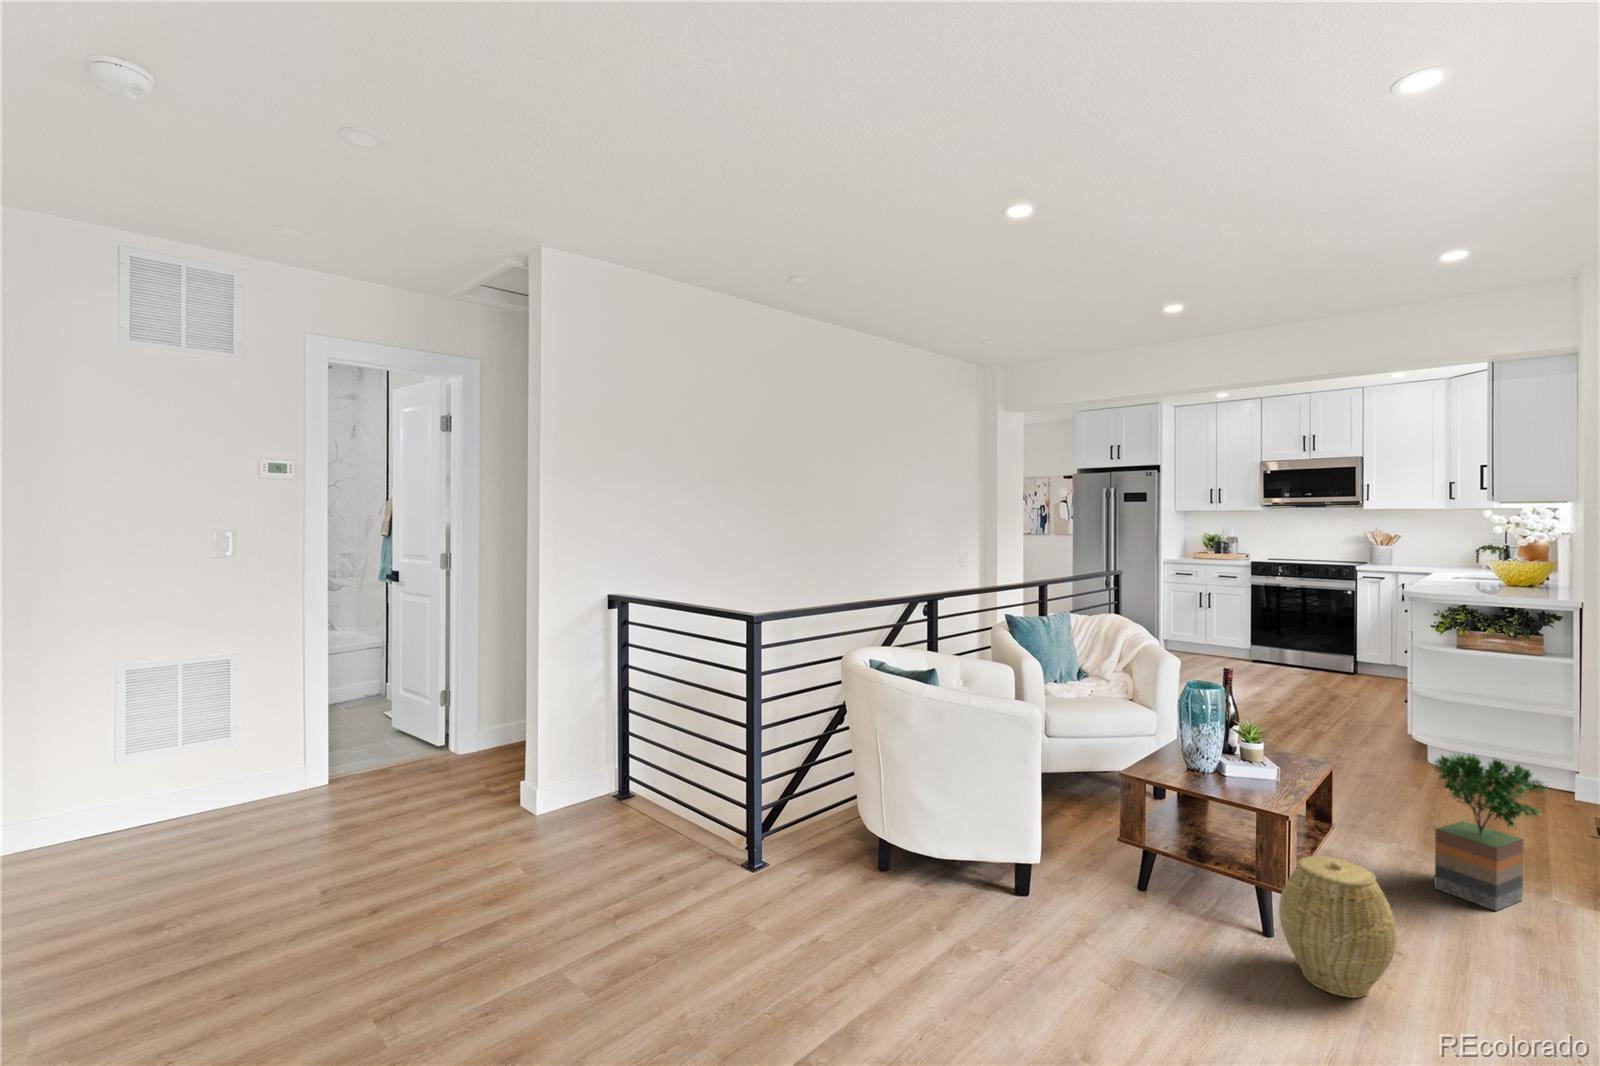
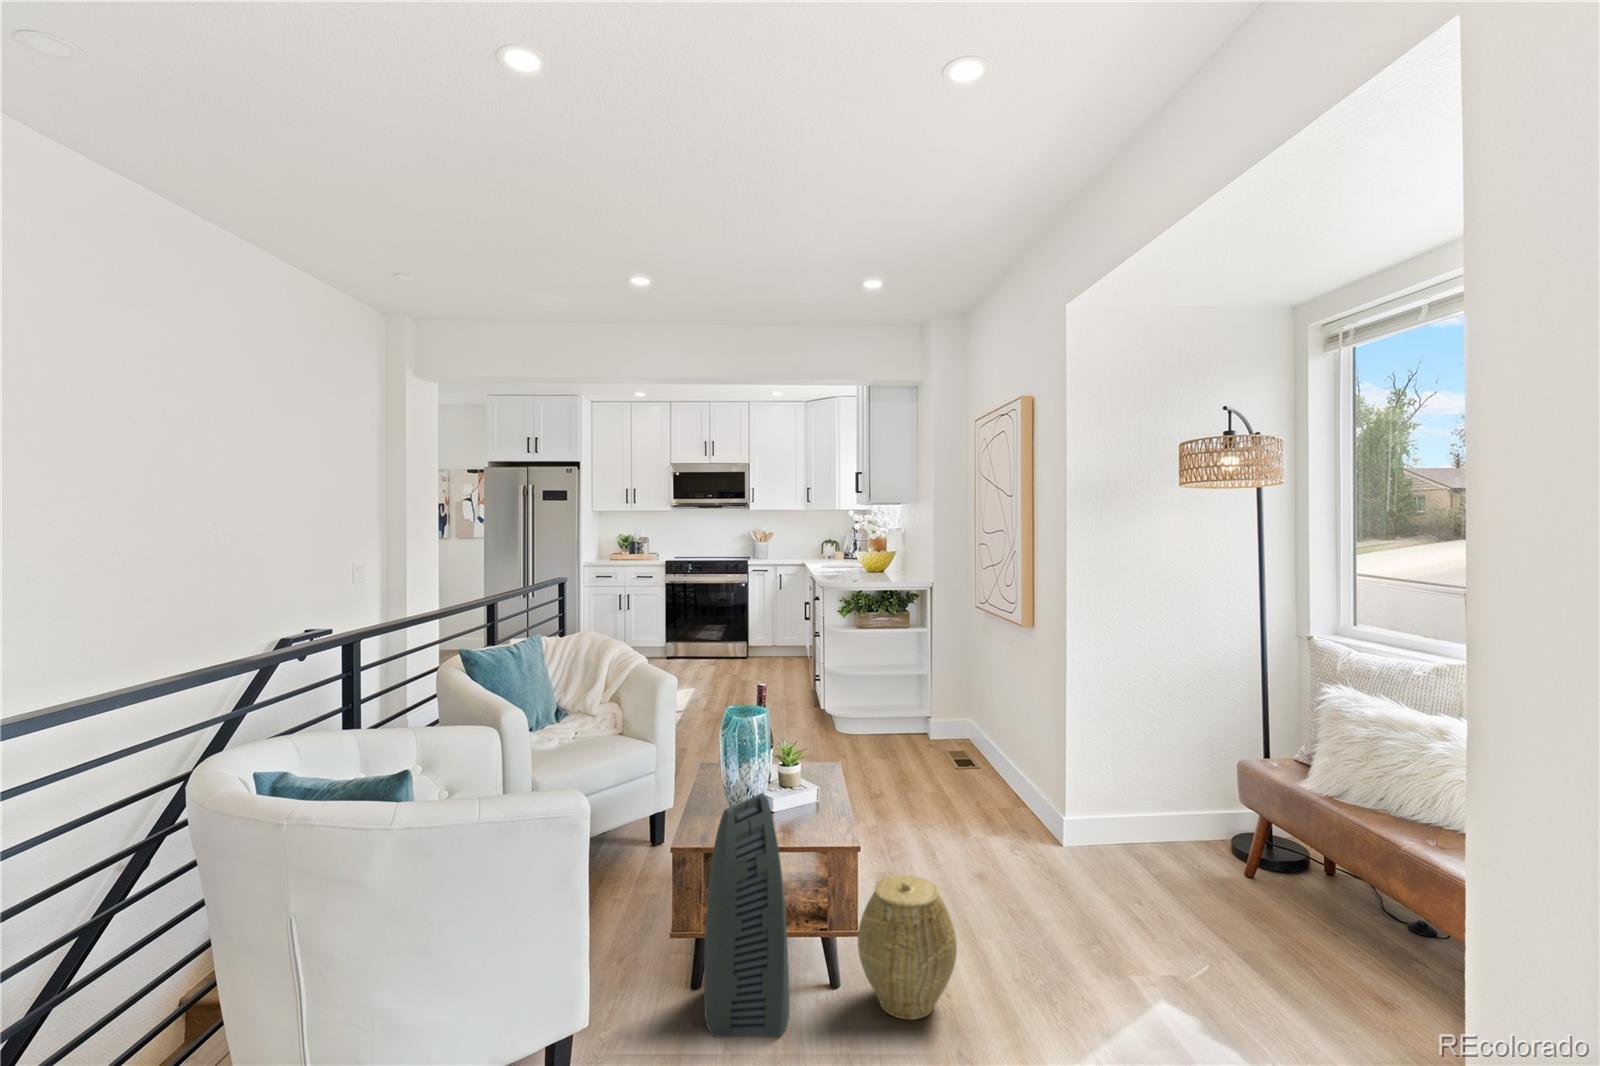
air purifier: none [1126,744,1208,952] -> present [704,793,789,1037]
potted tree: present [1434,754,1547,911] -> none [898,731,981,866]

